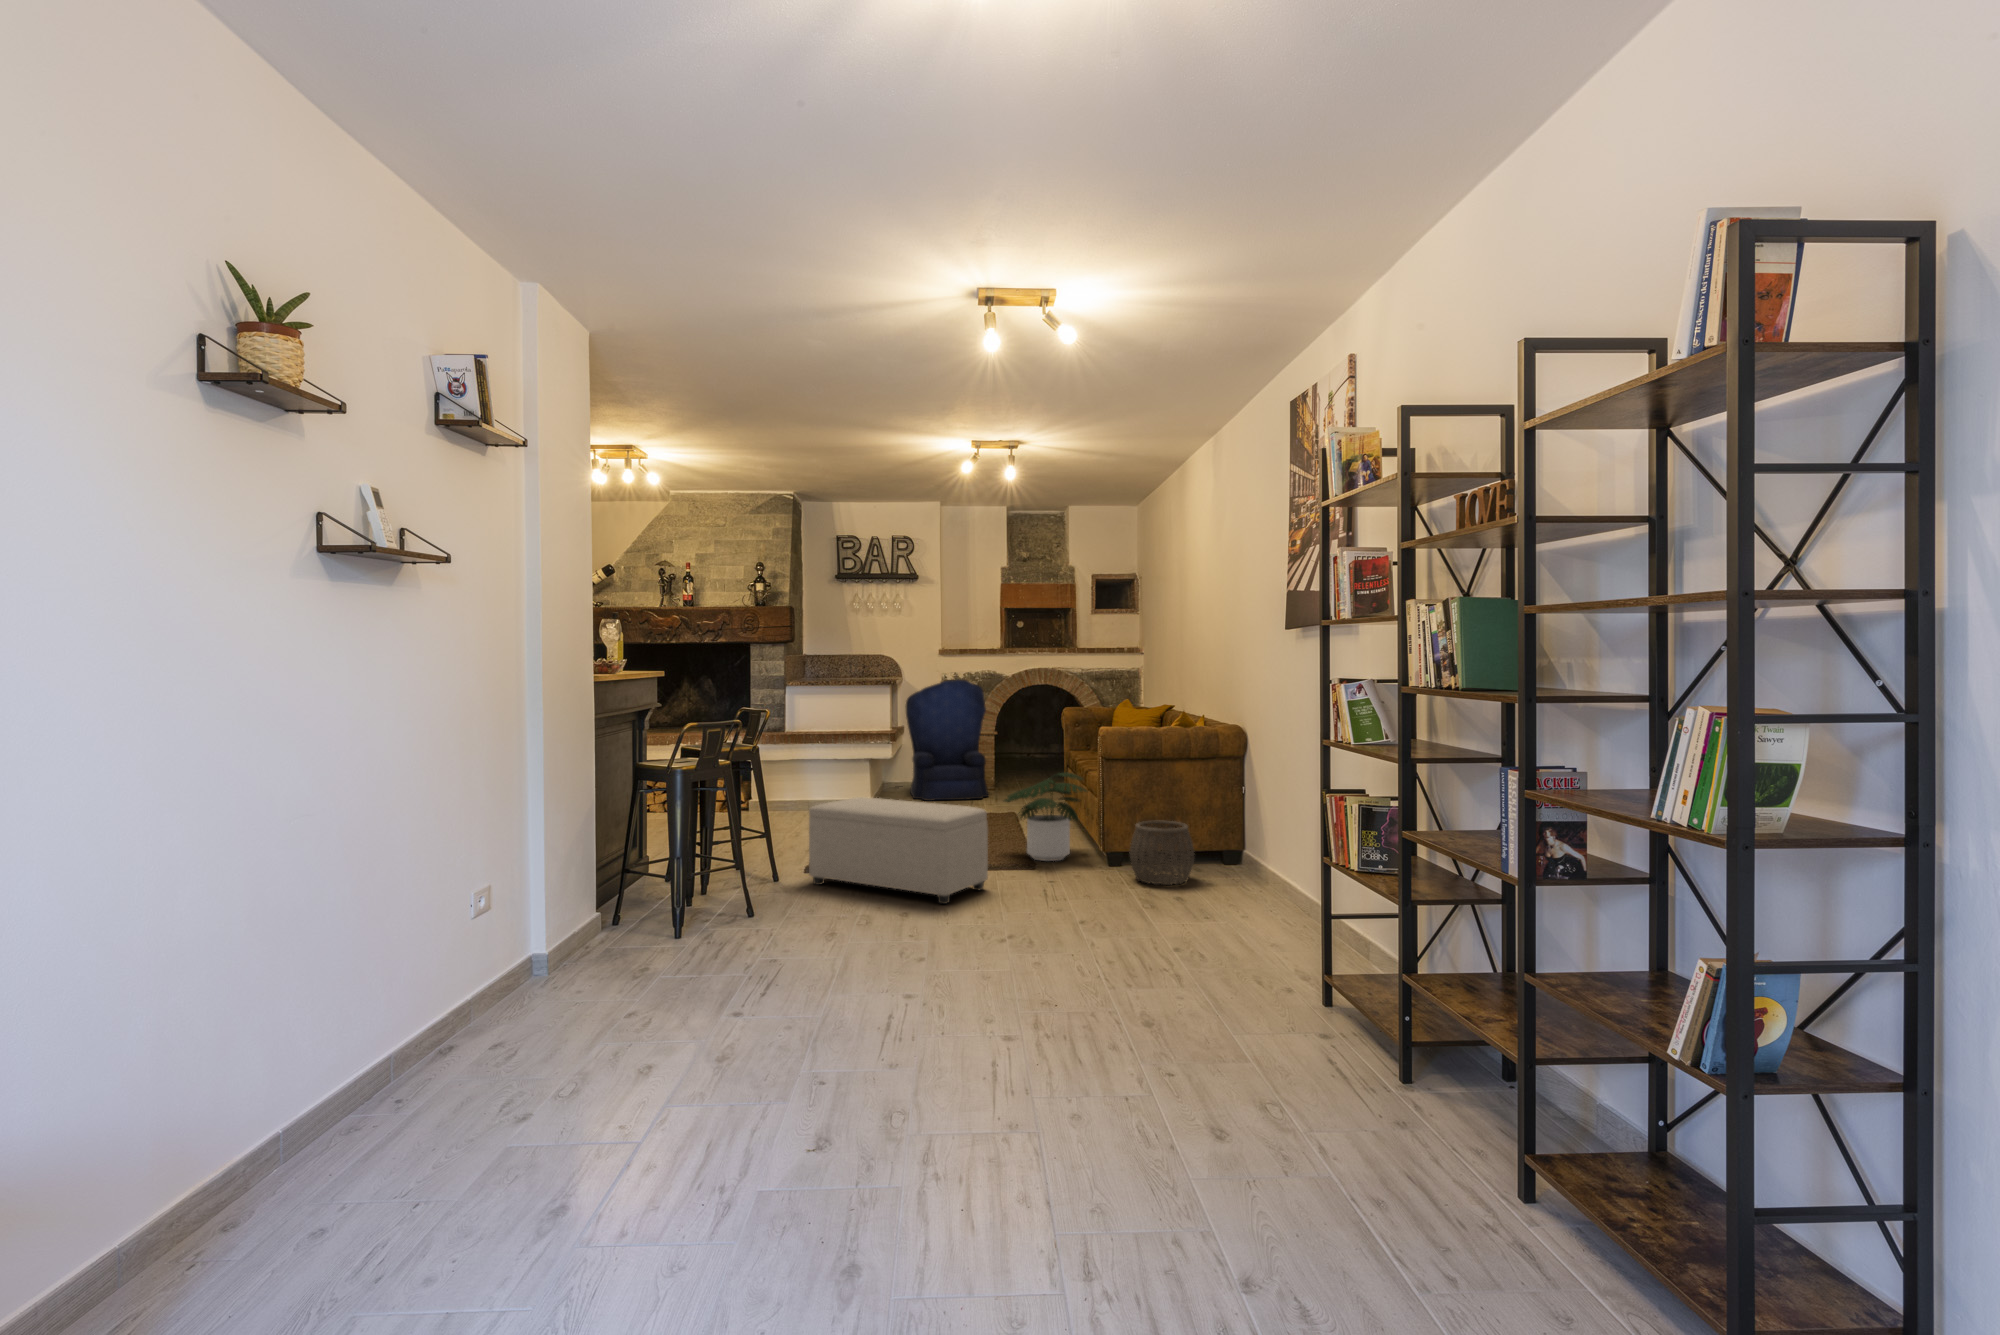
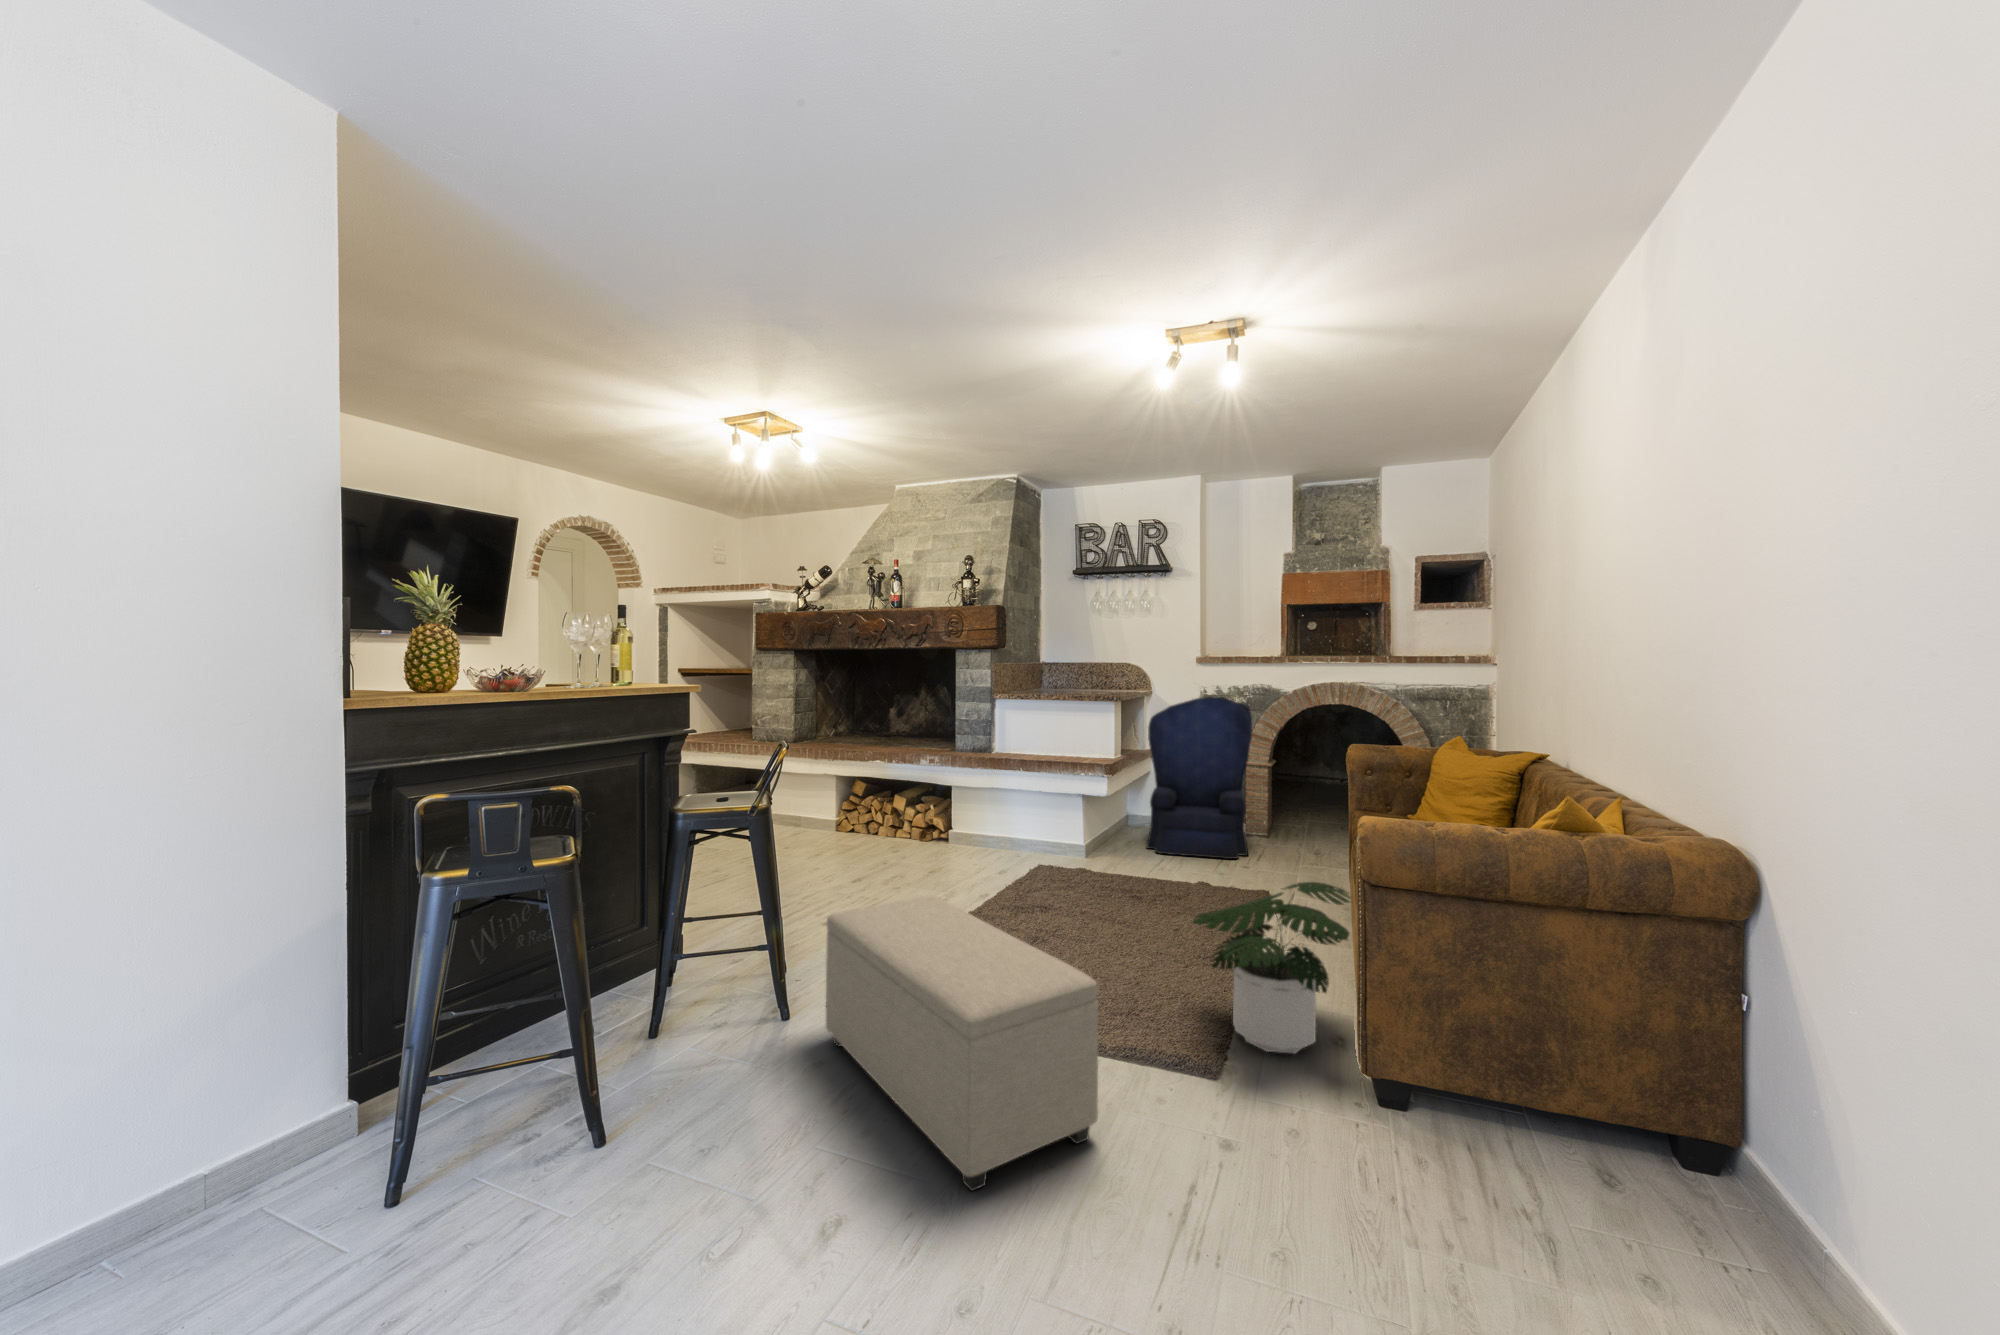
woven basket: present [1130,821,1194,885] -> none [1432,1045,1618,1248]

